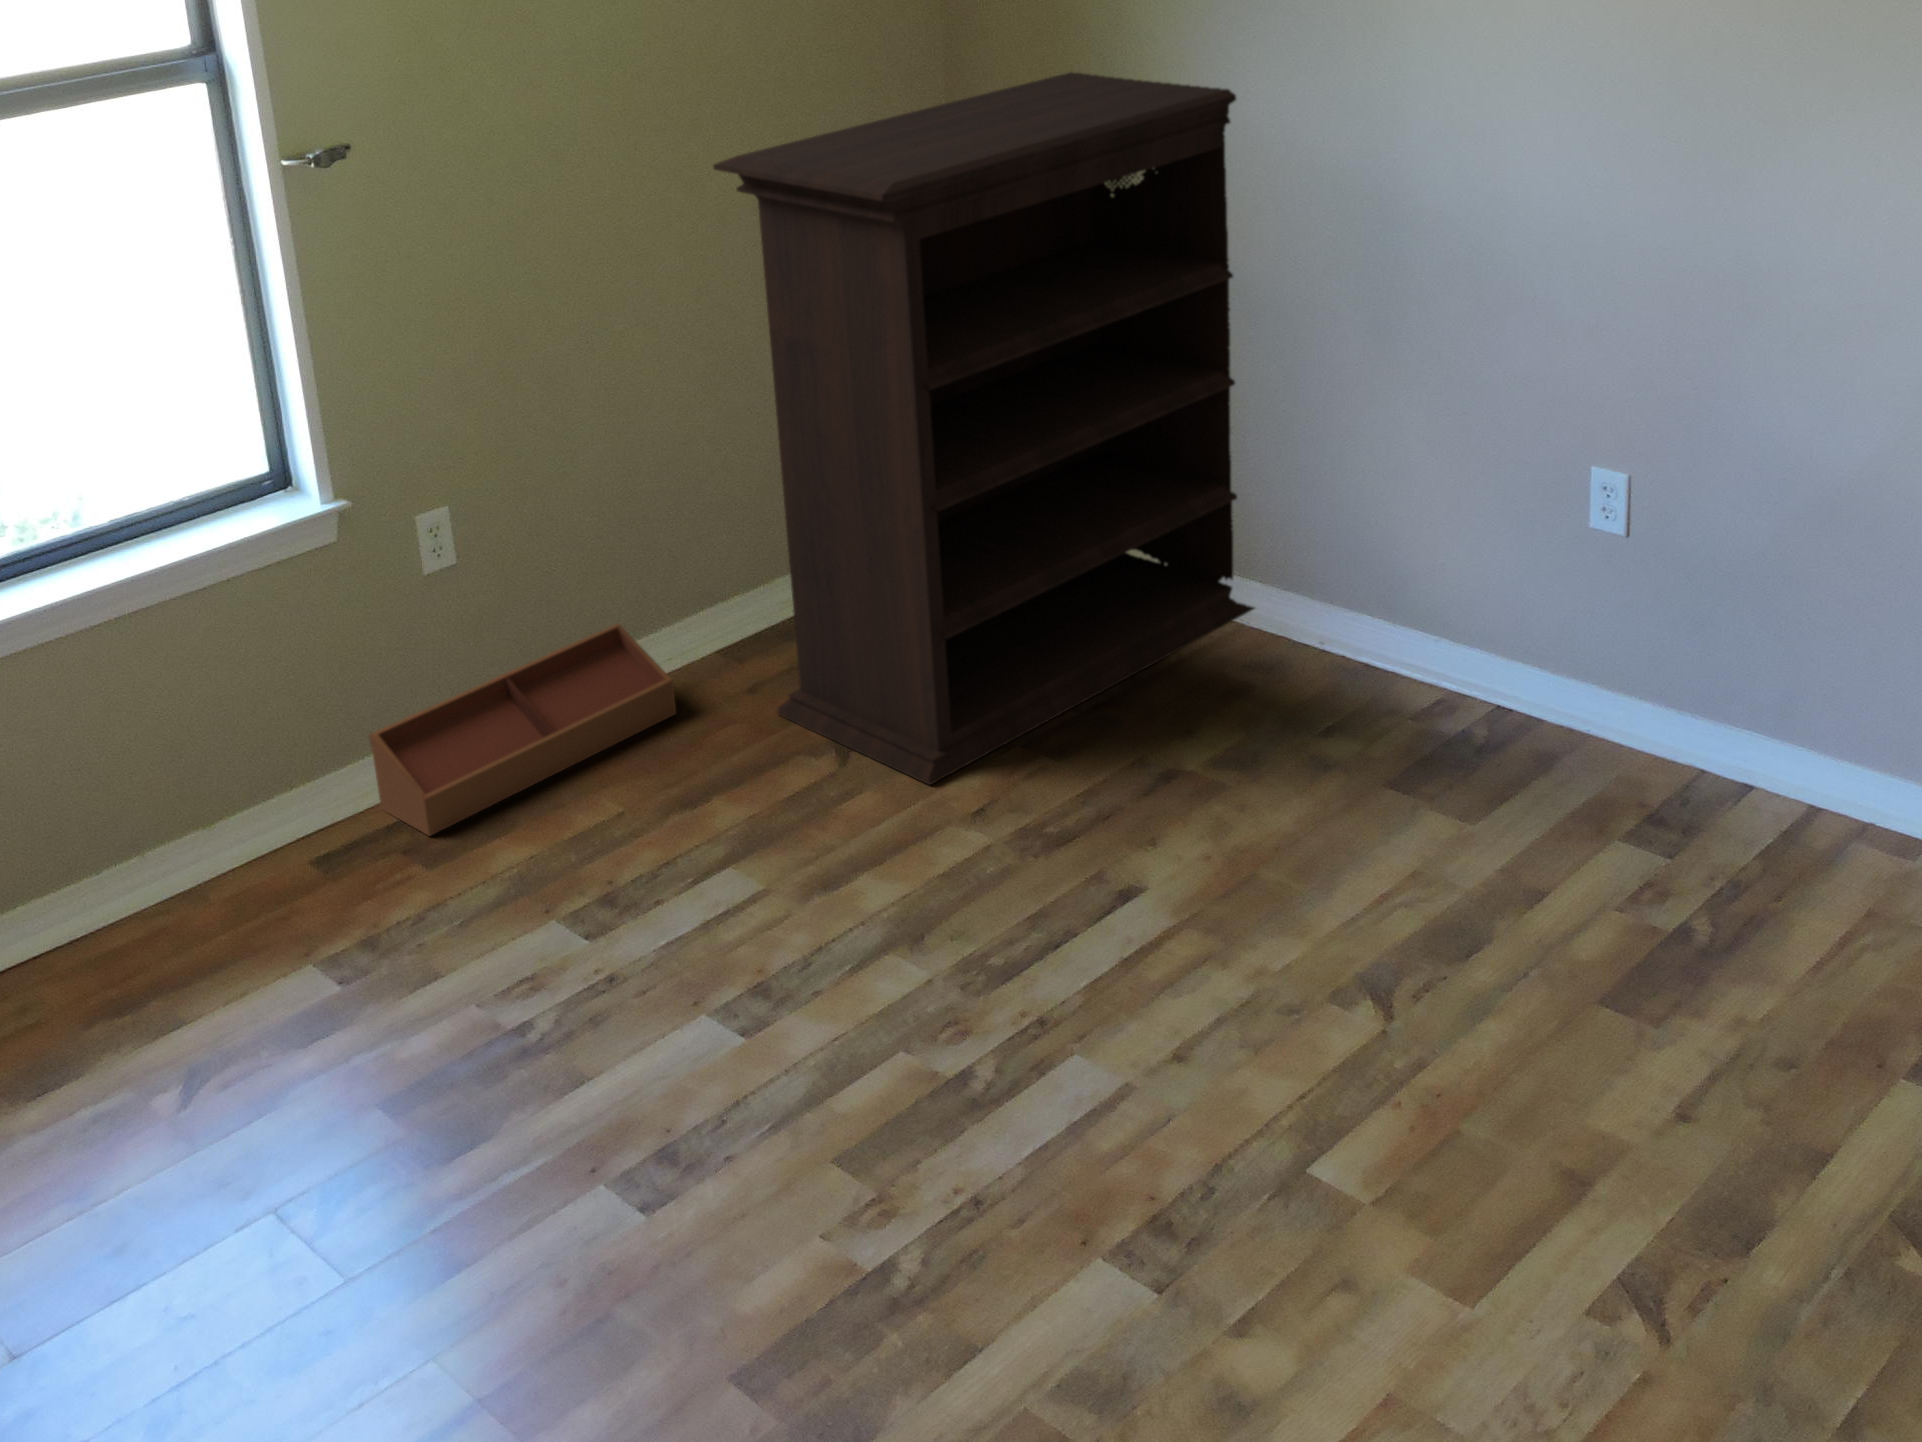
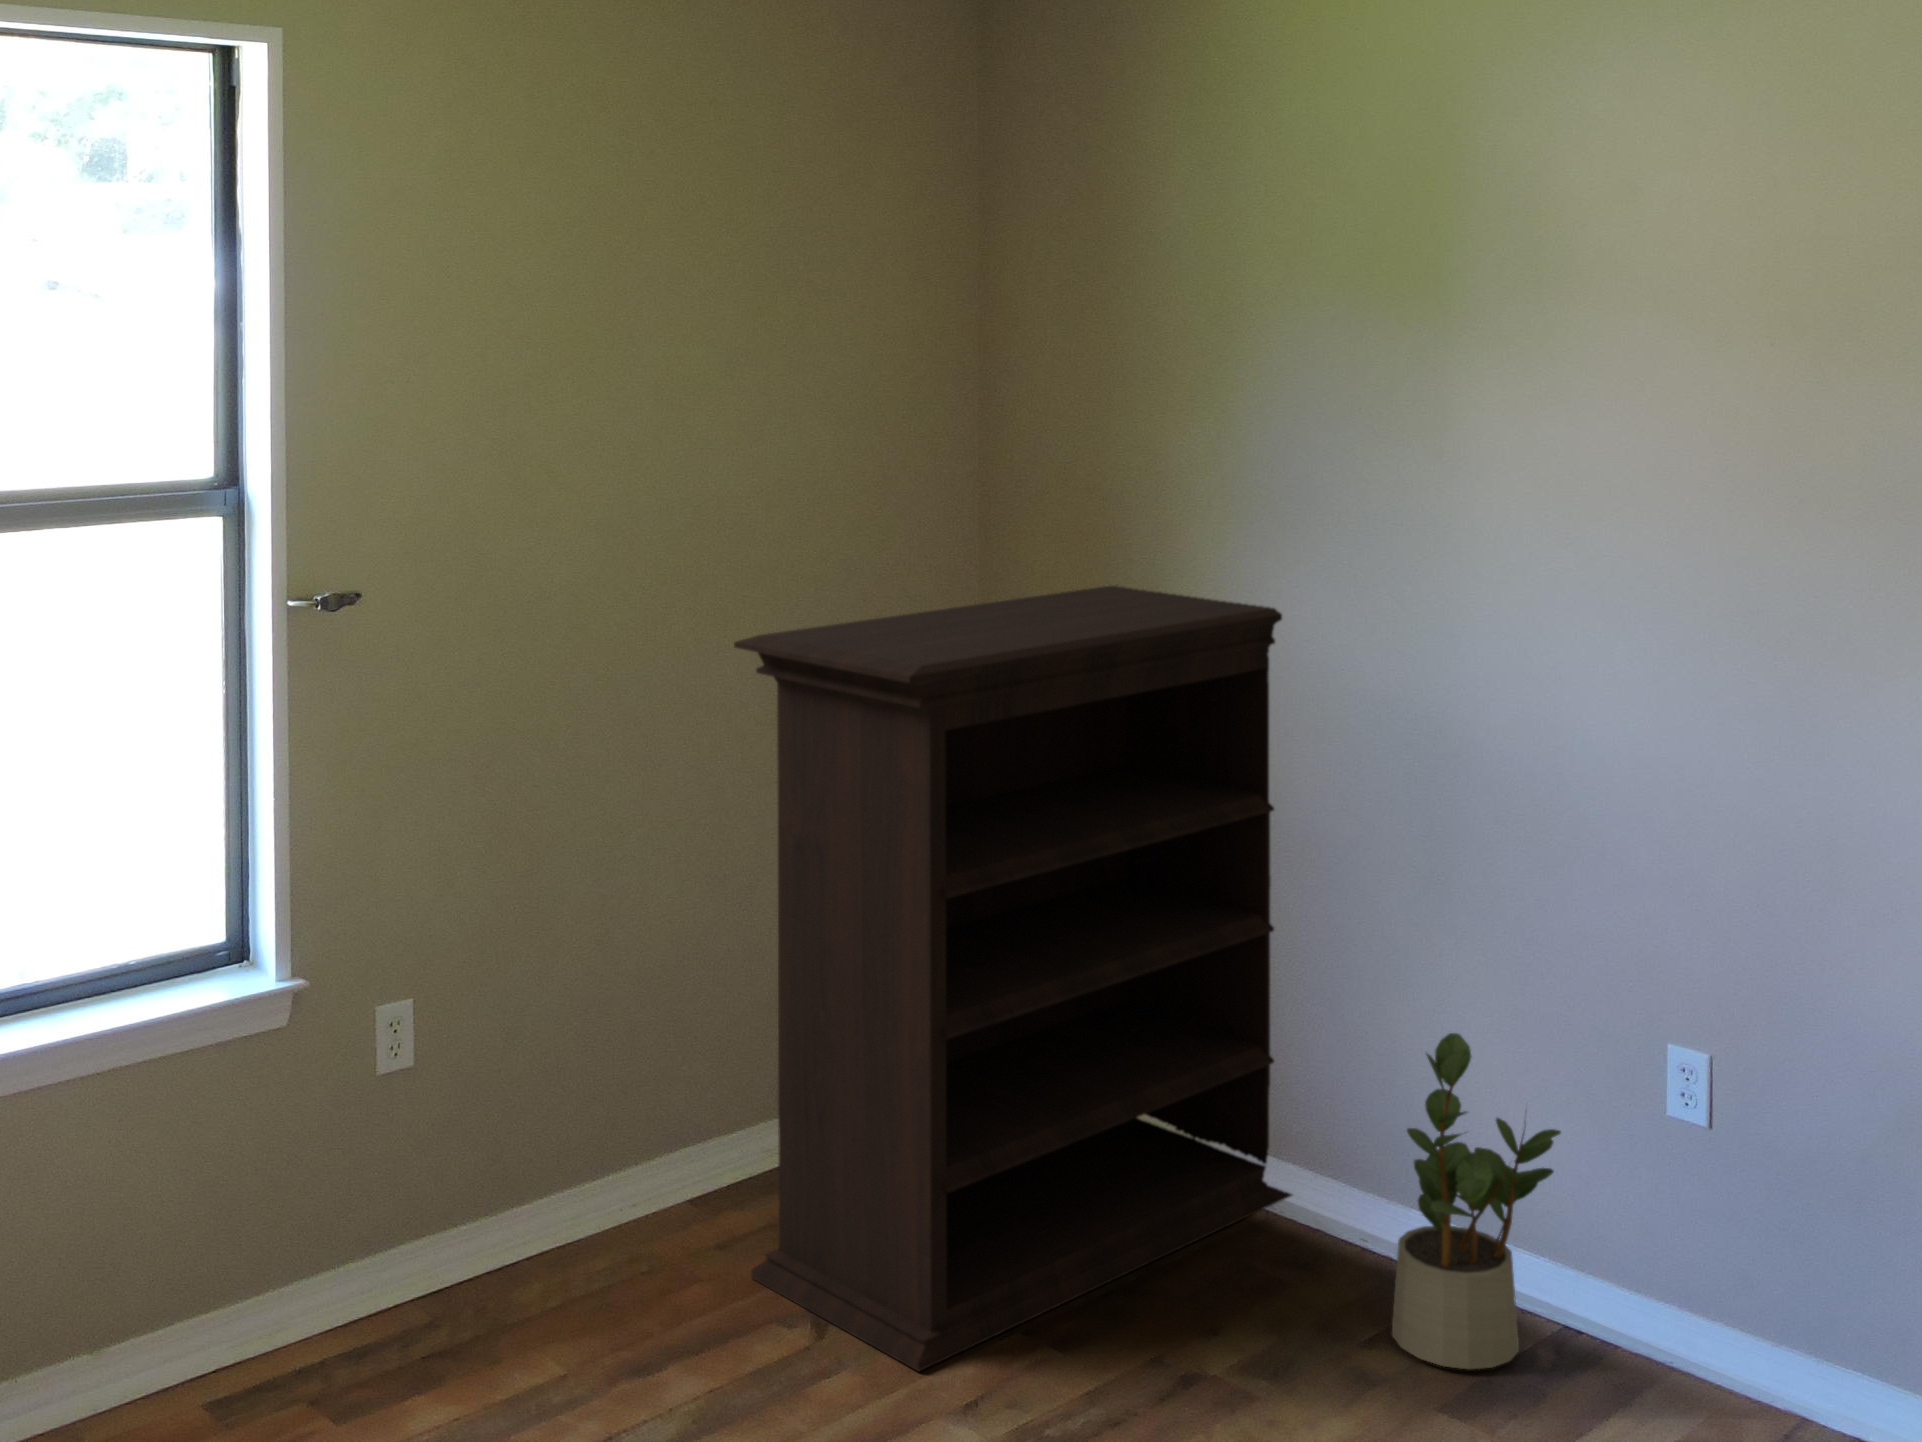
potted plant: none [1342,473,1492,750] -> present [1392,1033,1561,1369]
storage bin: present [370,624,676,836] -> none [291,1156,638,1391]

